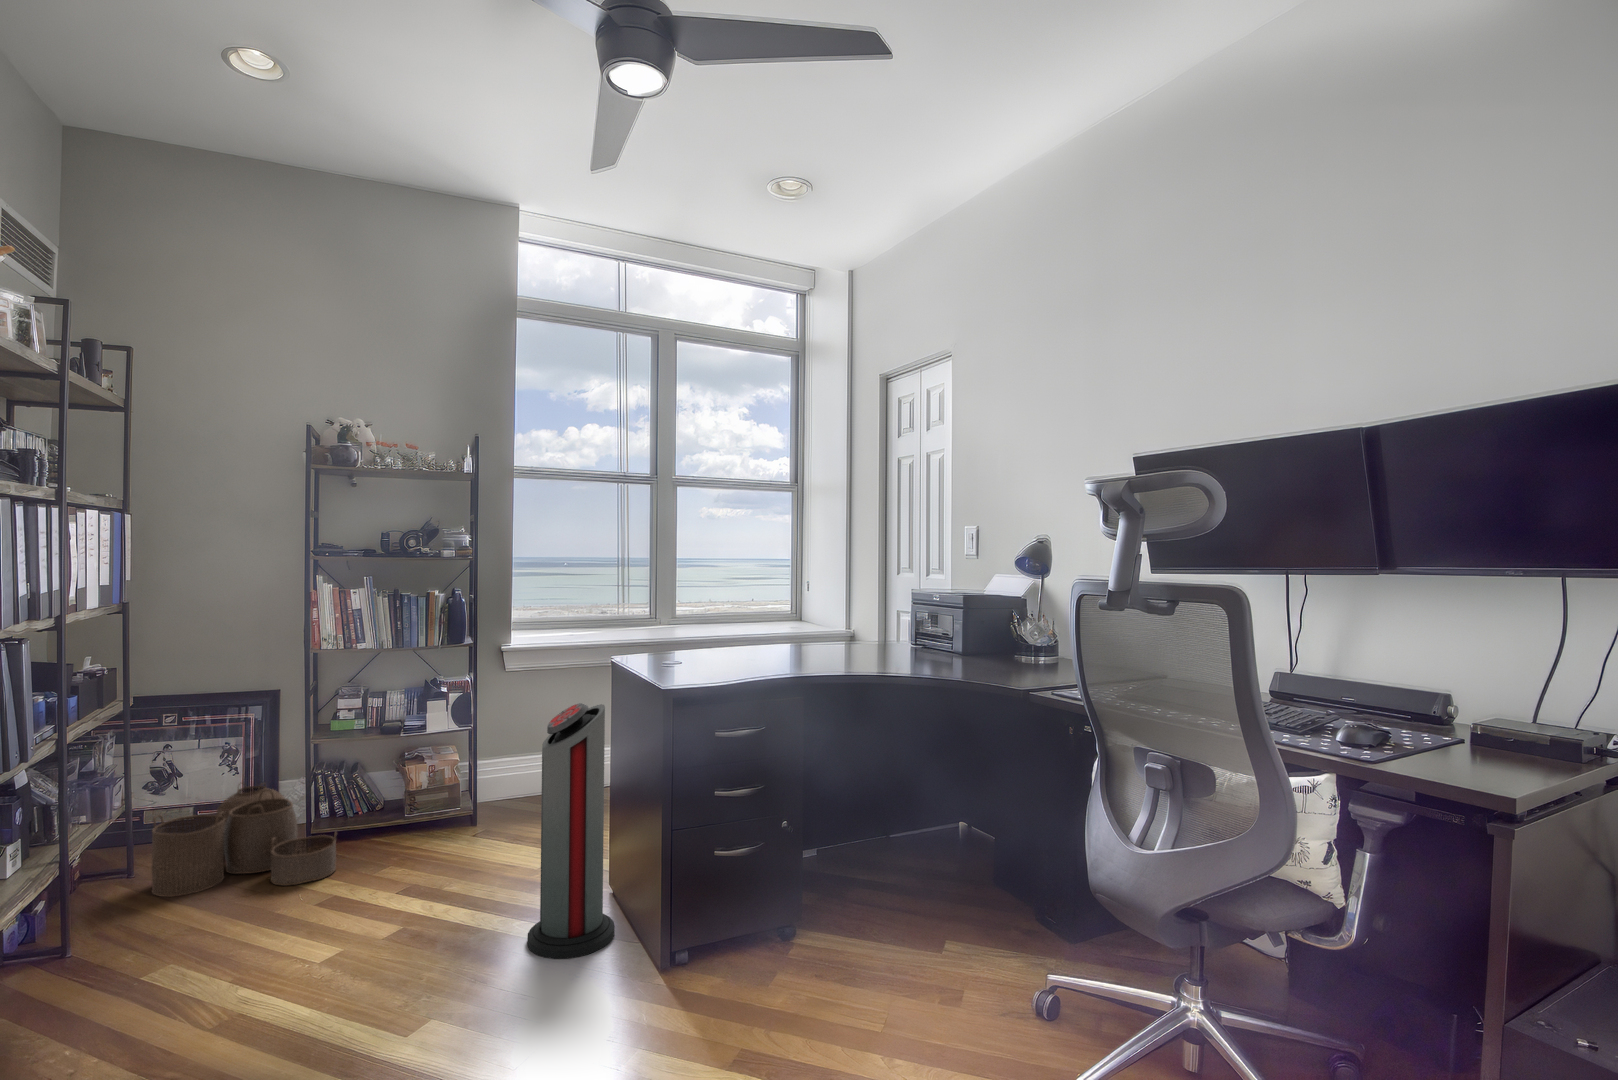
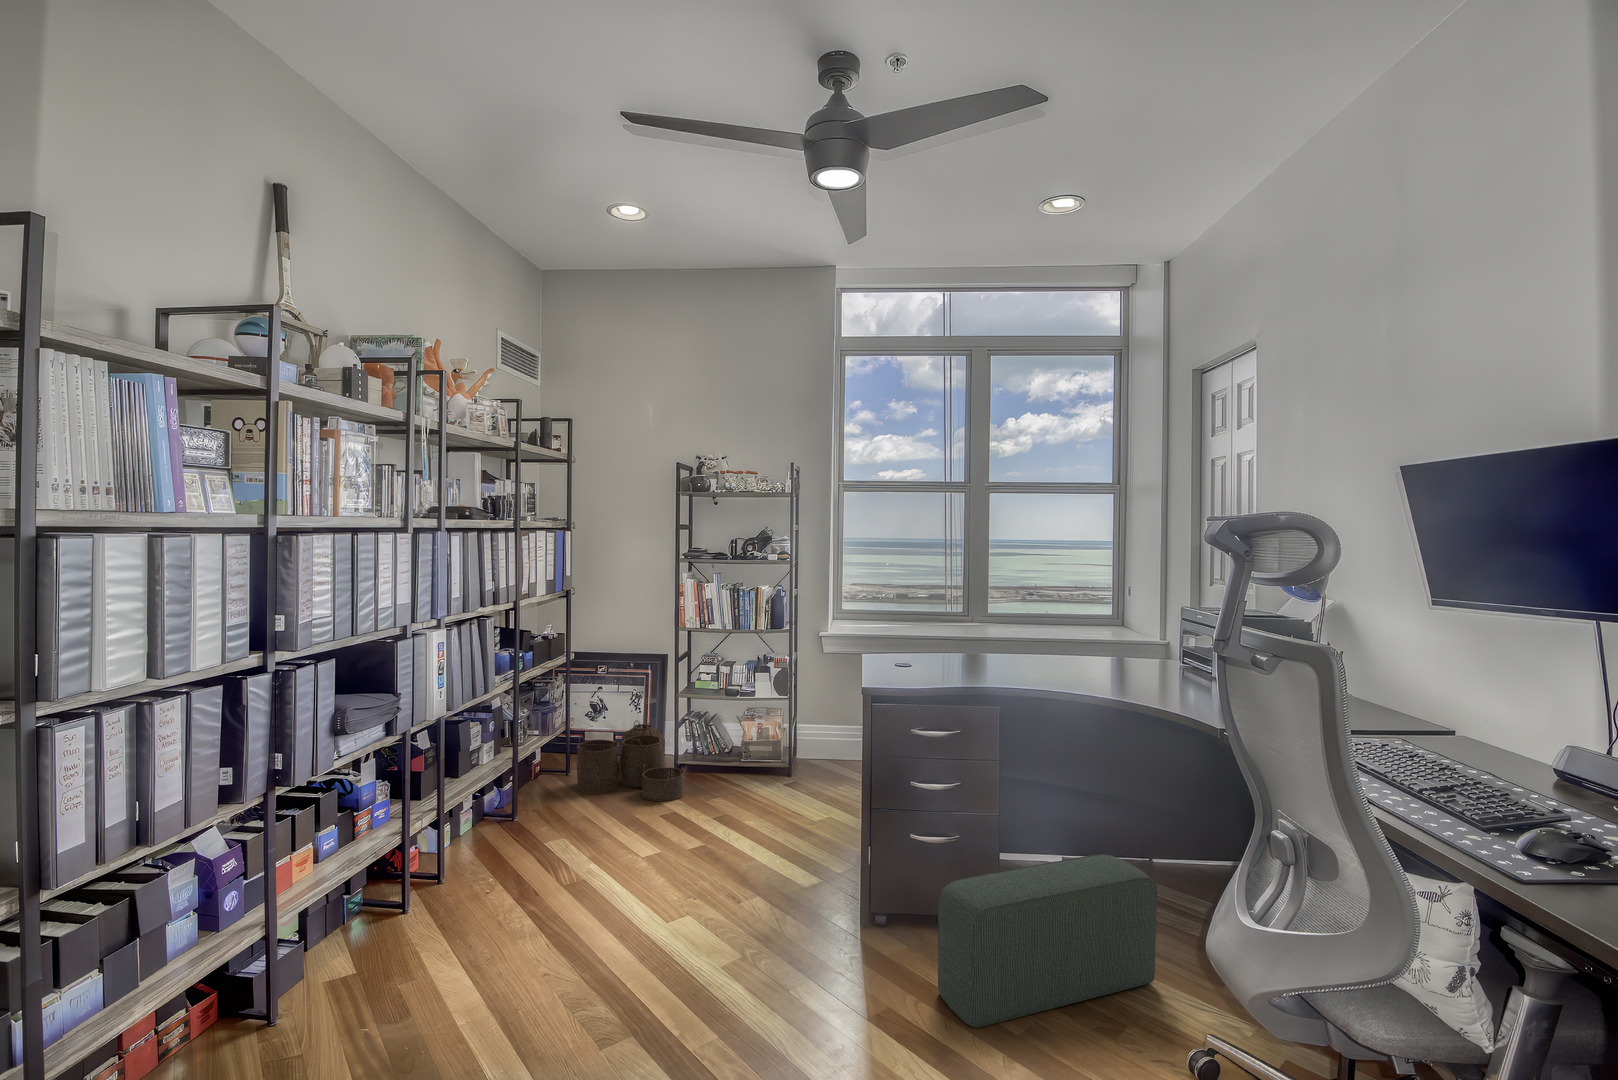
air purifier: present [527,703,615,959] -> none [778,694,846,900]
pouf: none [780,827,959,1042] -> present [938,854,1157,1028]

